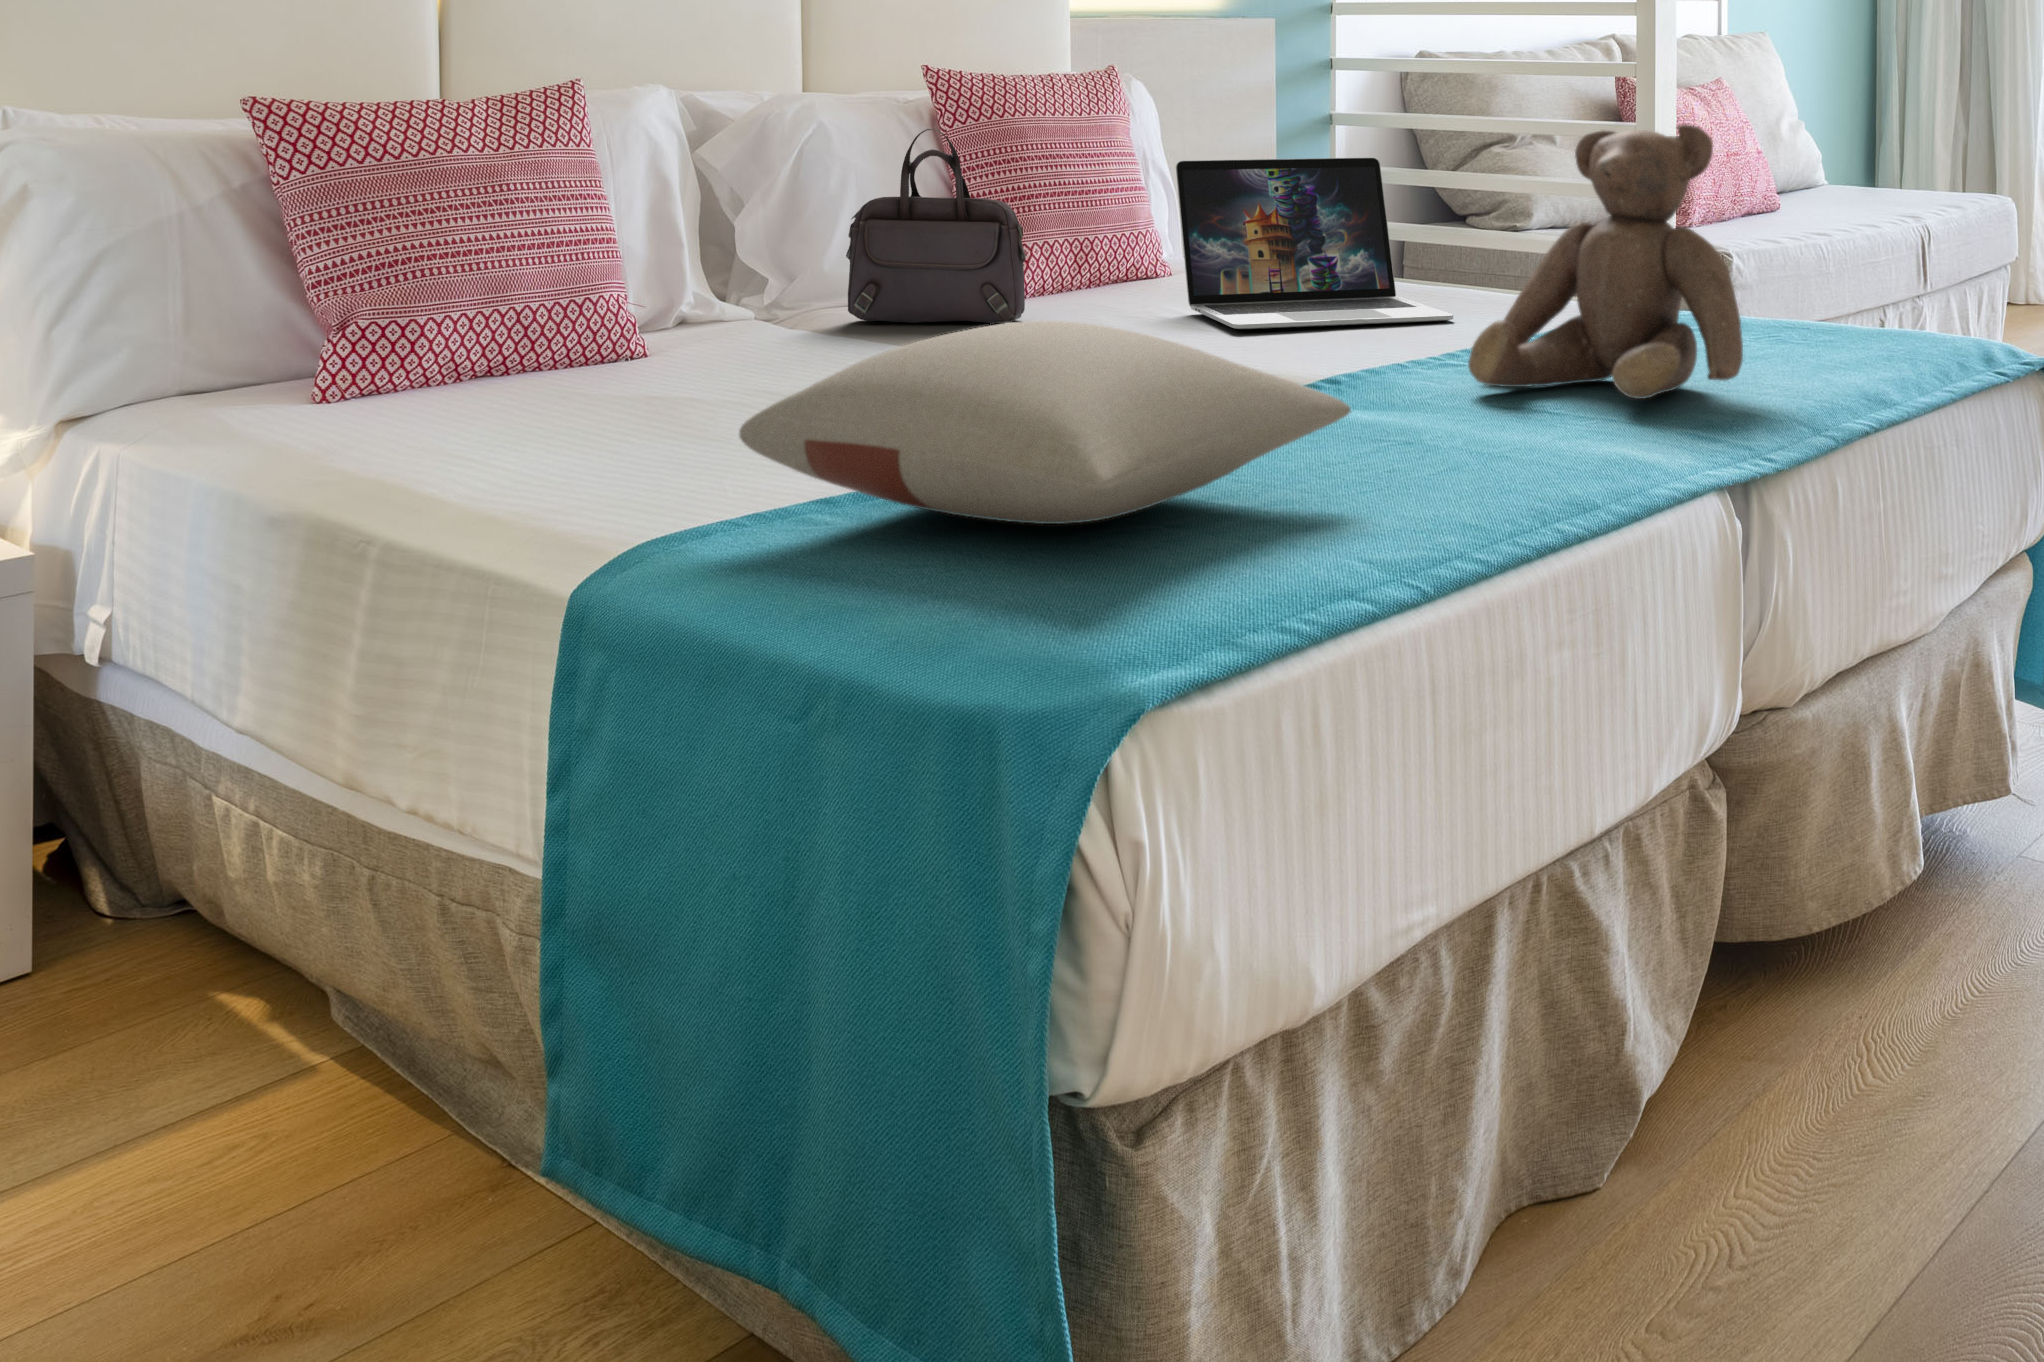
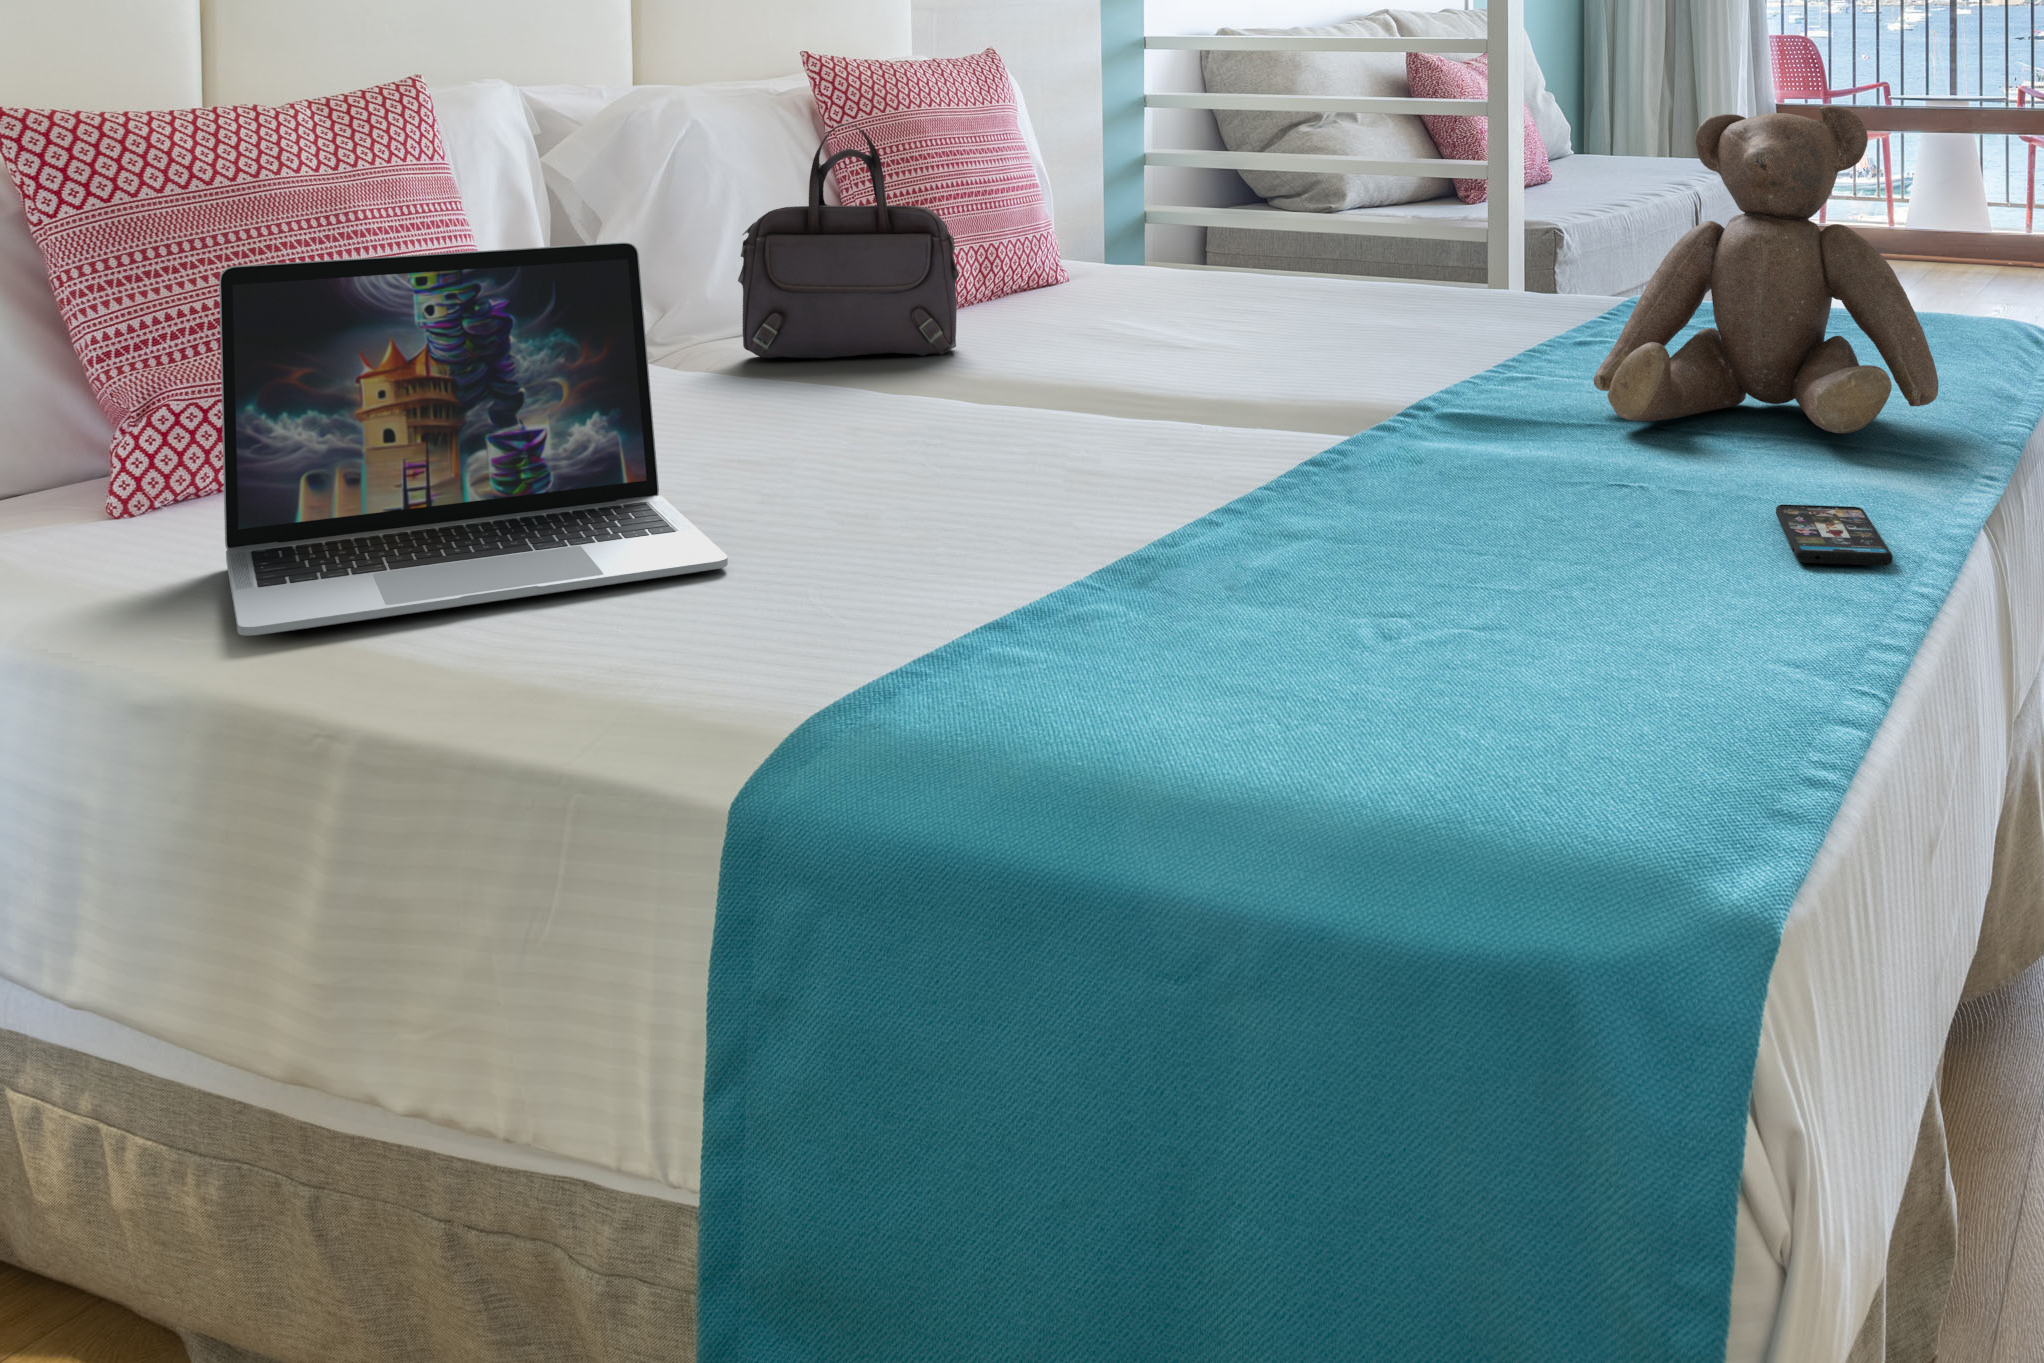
laptop: present [1176,157,1453,329] -> present [219,242,728,636]
pillow: present [739,321,1351,524] -> none [932,395,1684,691]
smartphone: none [1475,441,1576,482] -> present [1776,505,1892,566]

